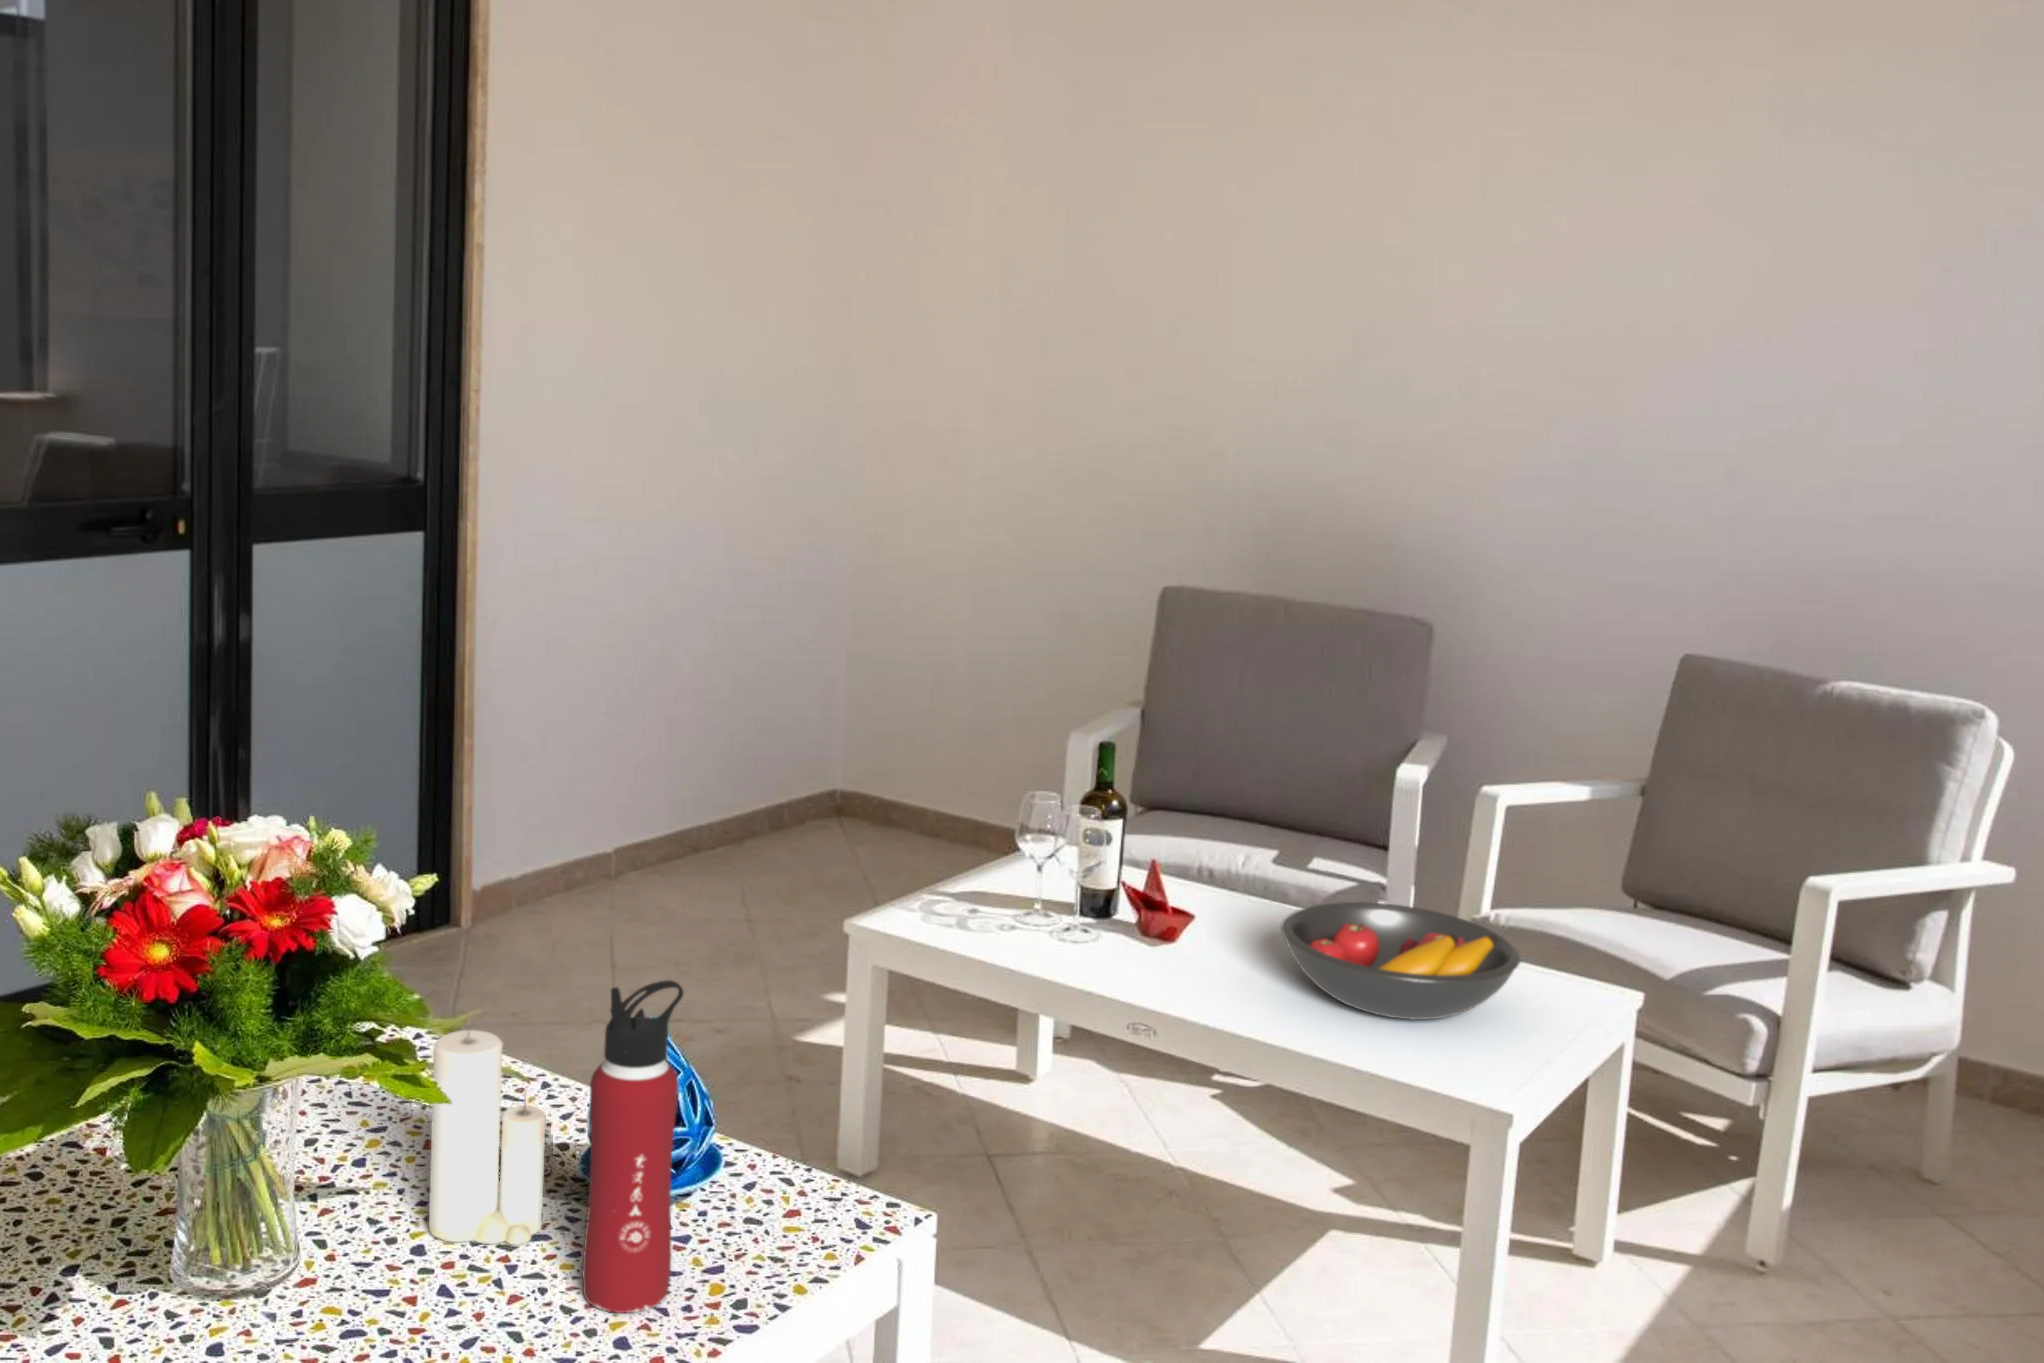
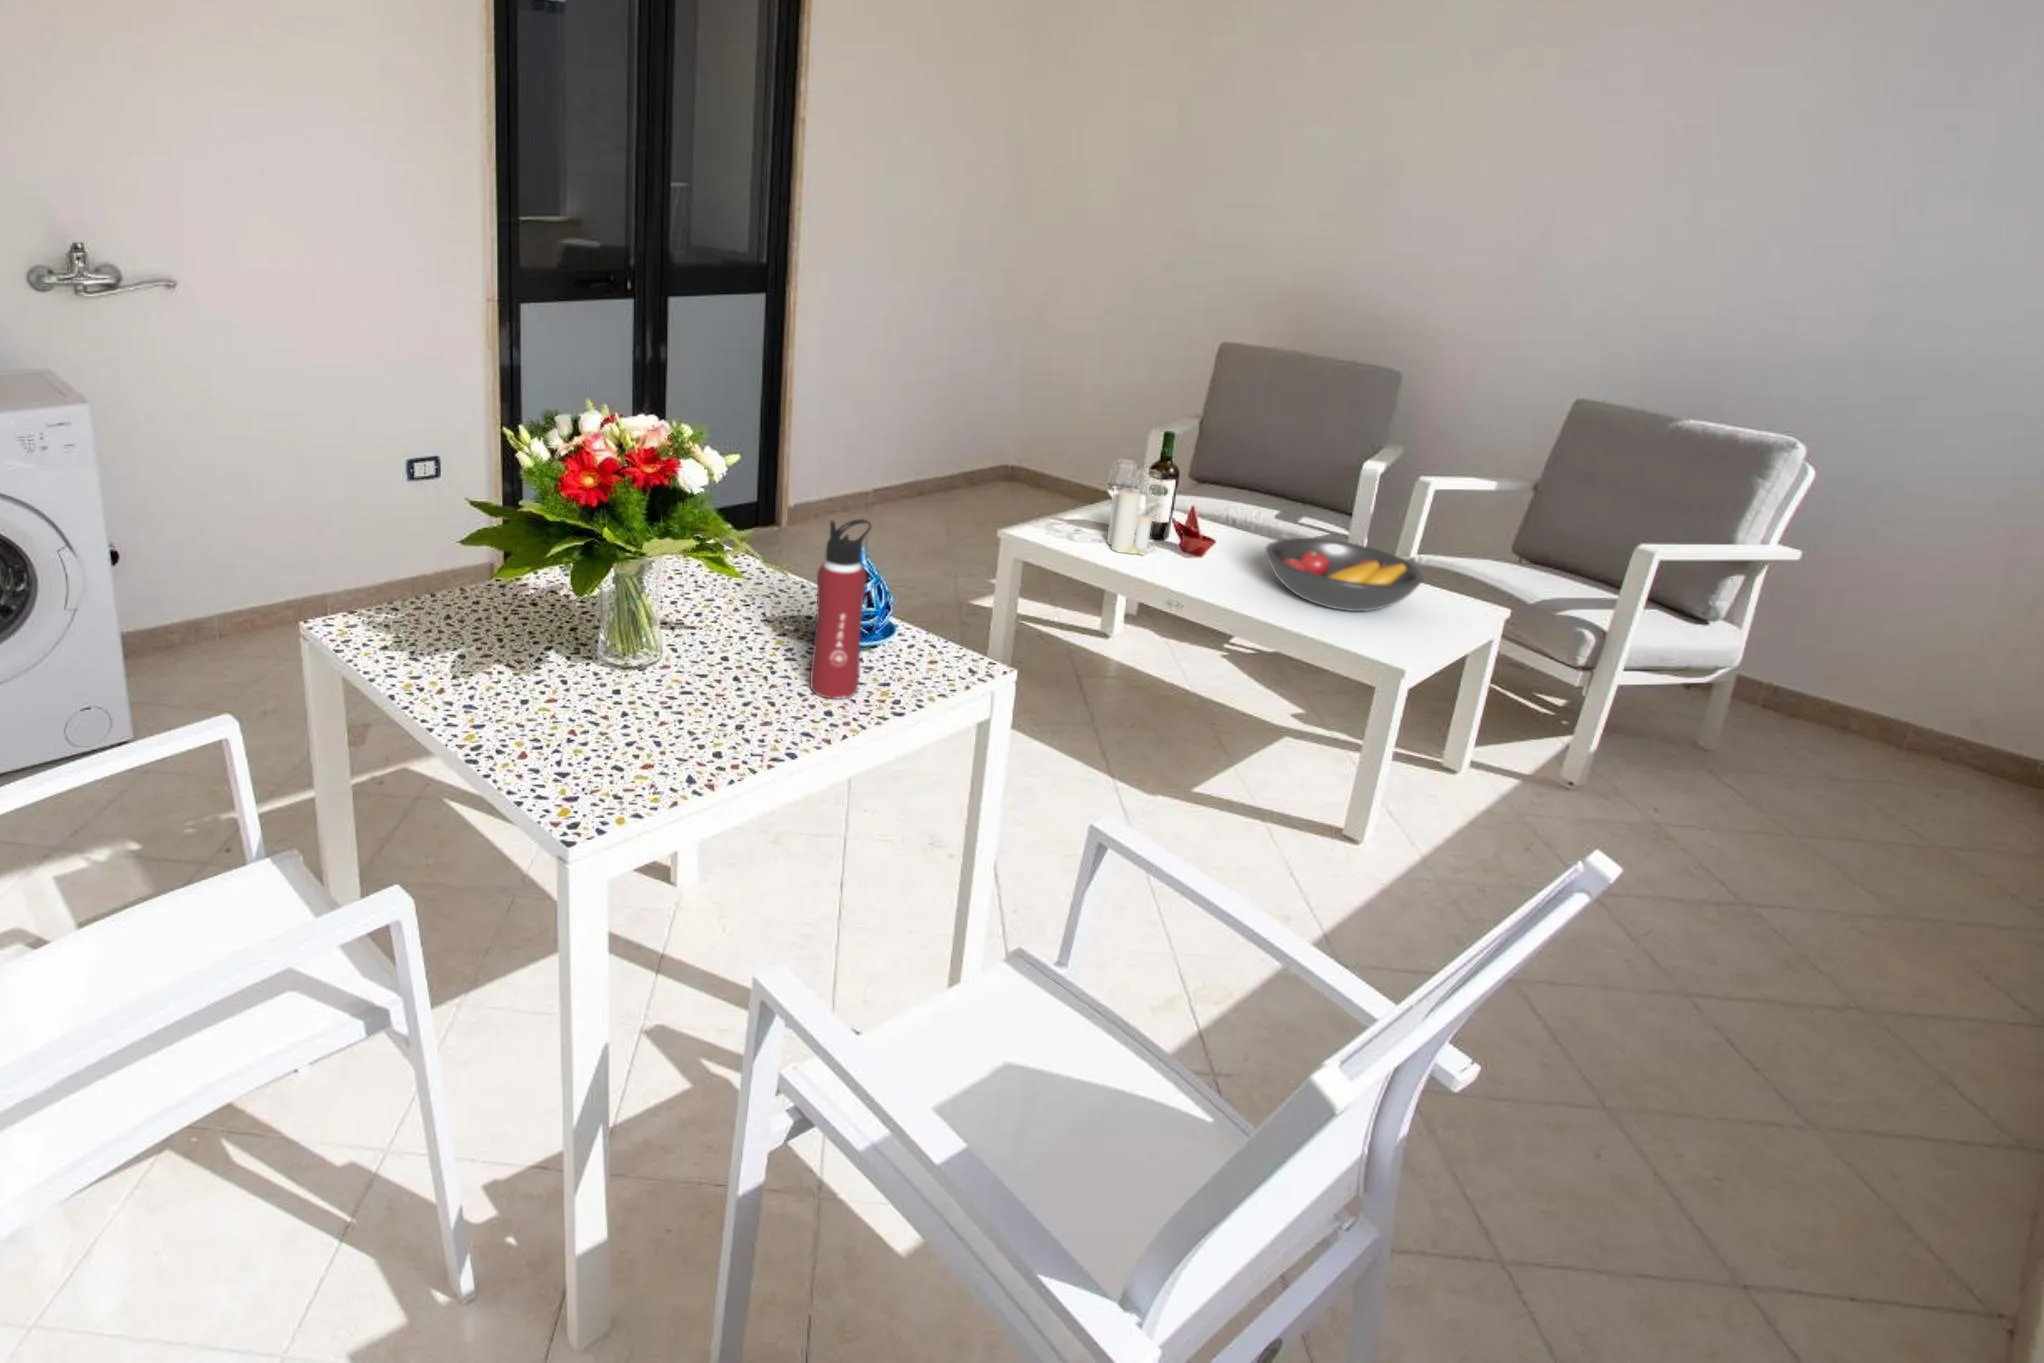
candle: present [429,1028,546,1245] -> present [1107,488,1152,555]

